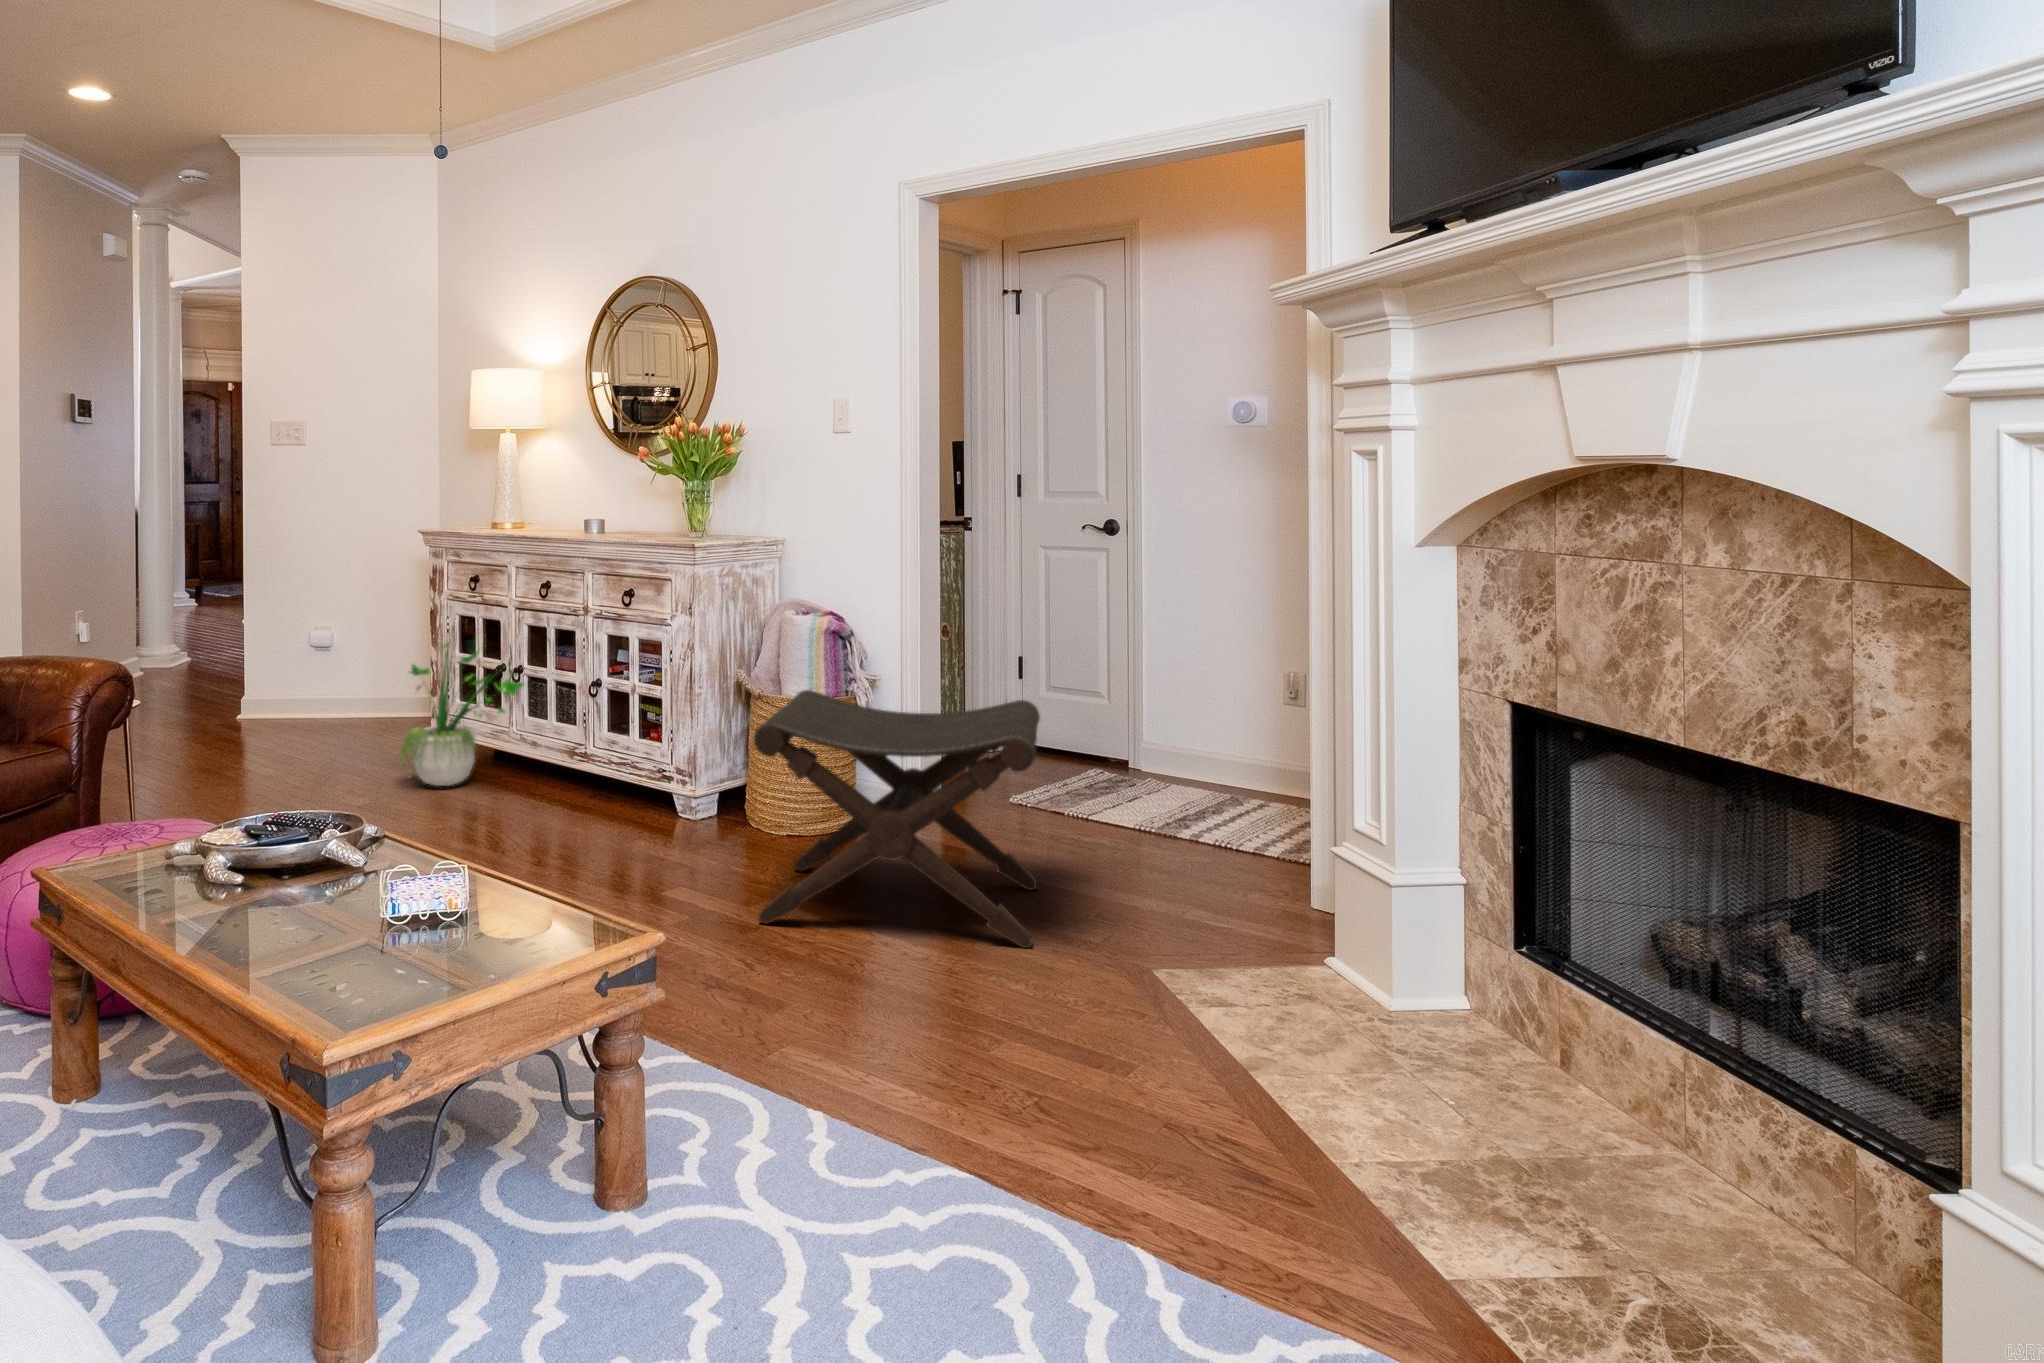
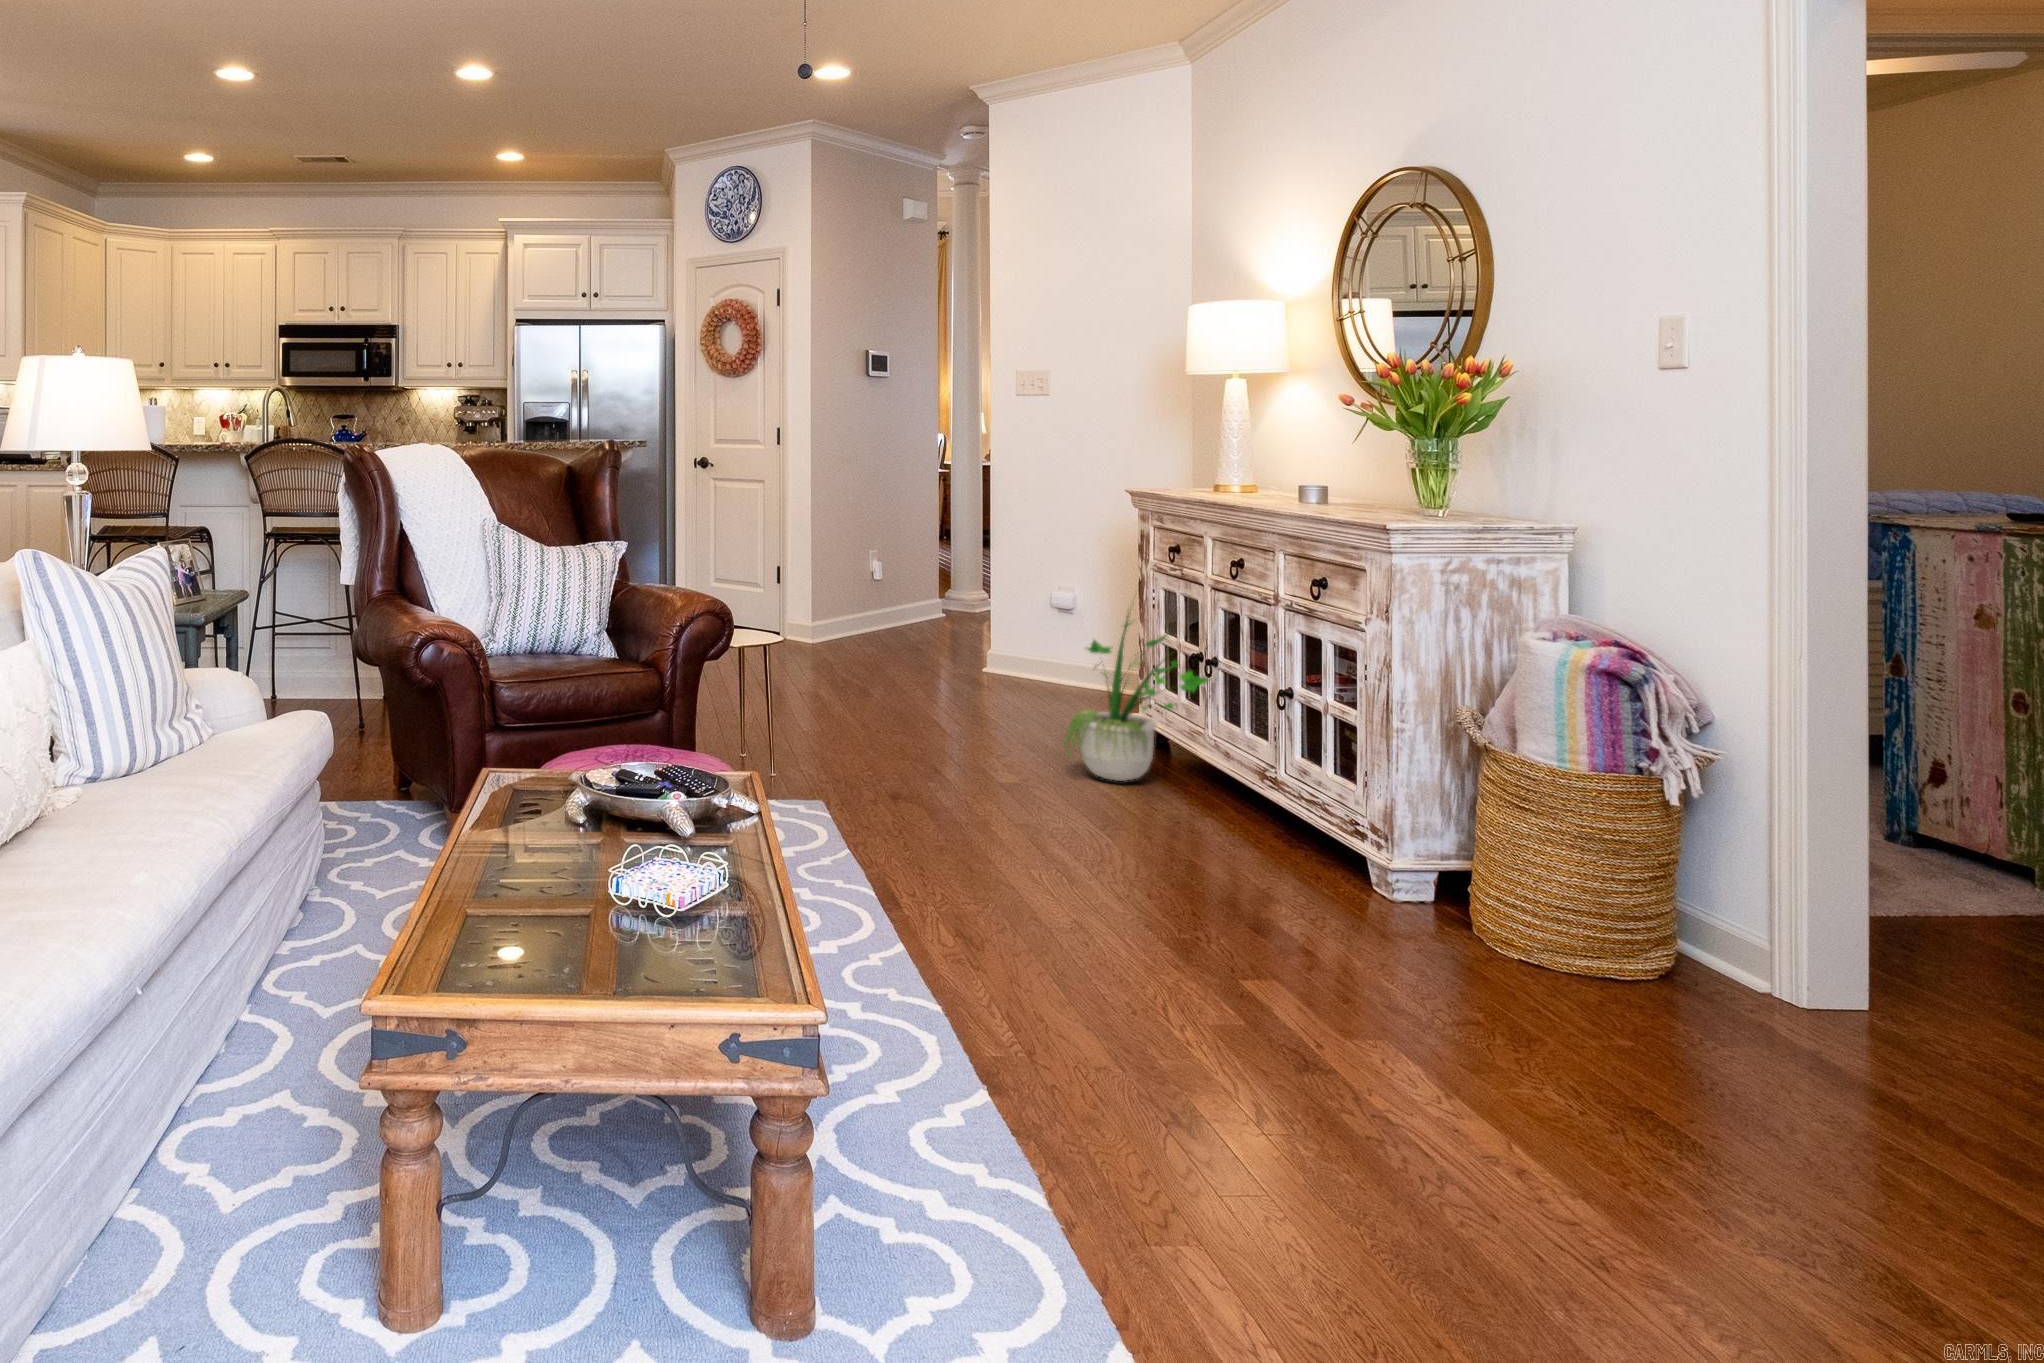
footstool: present [754,690,1040,948] -> none [1332,747,1950,1259]

